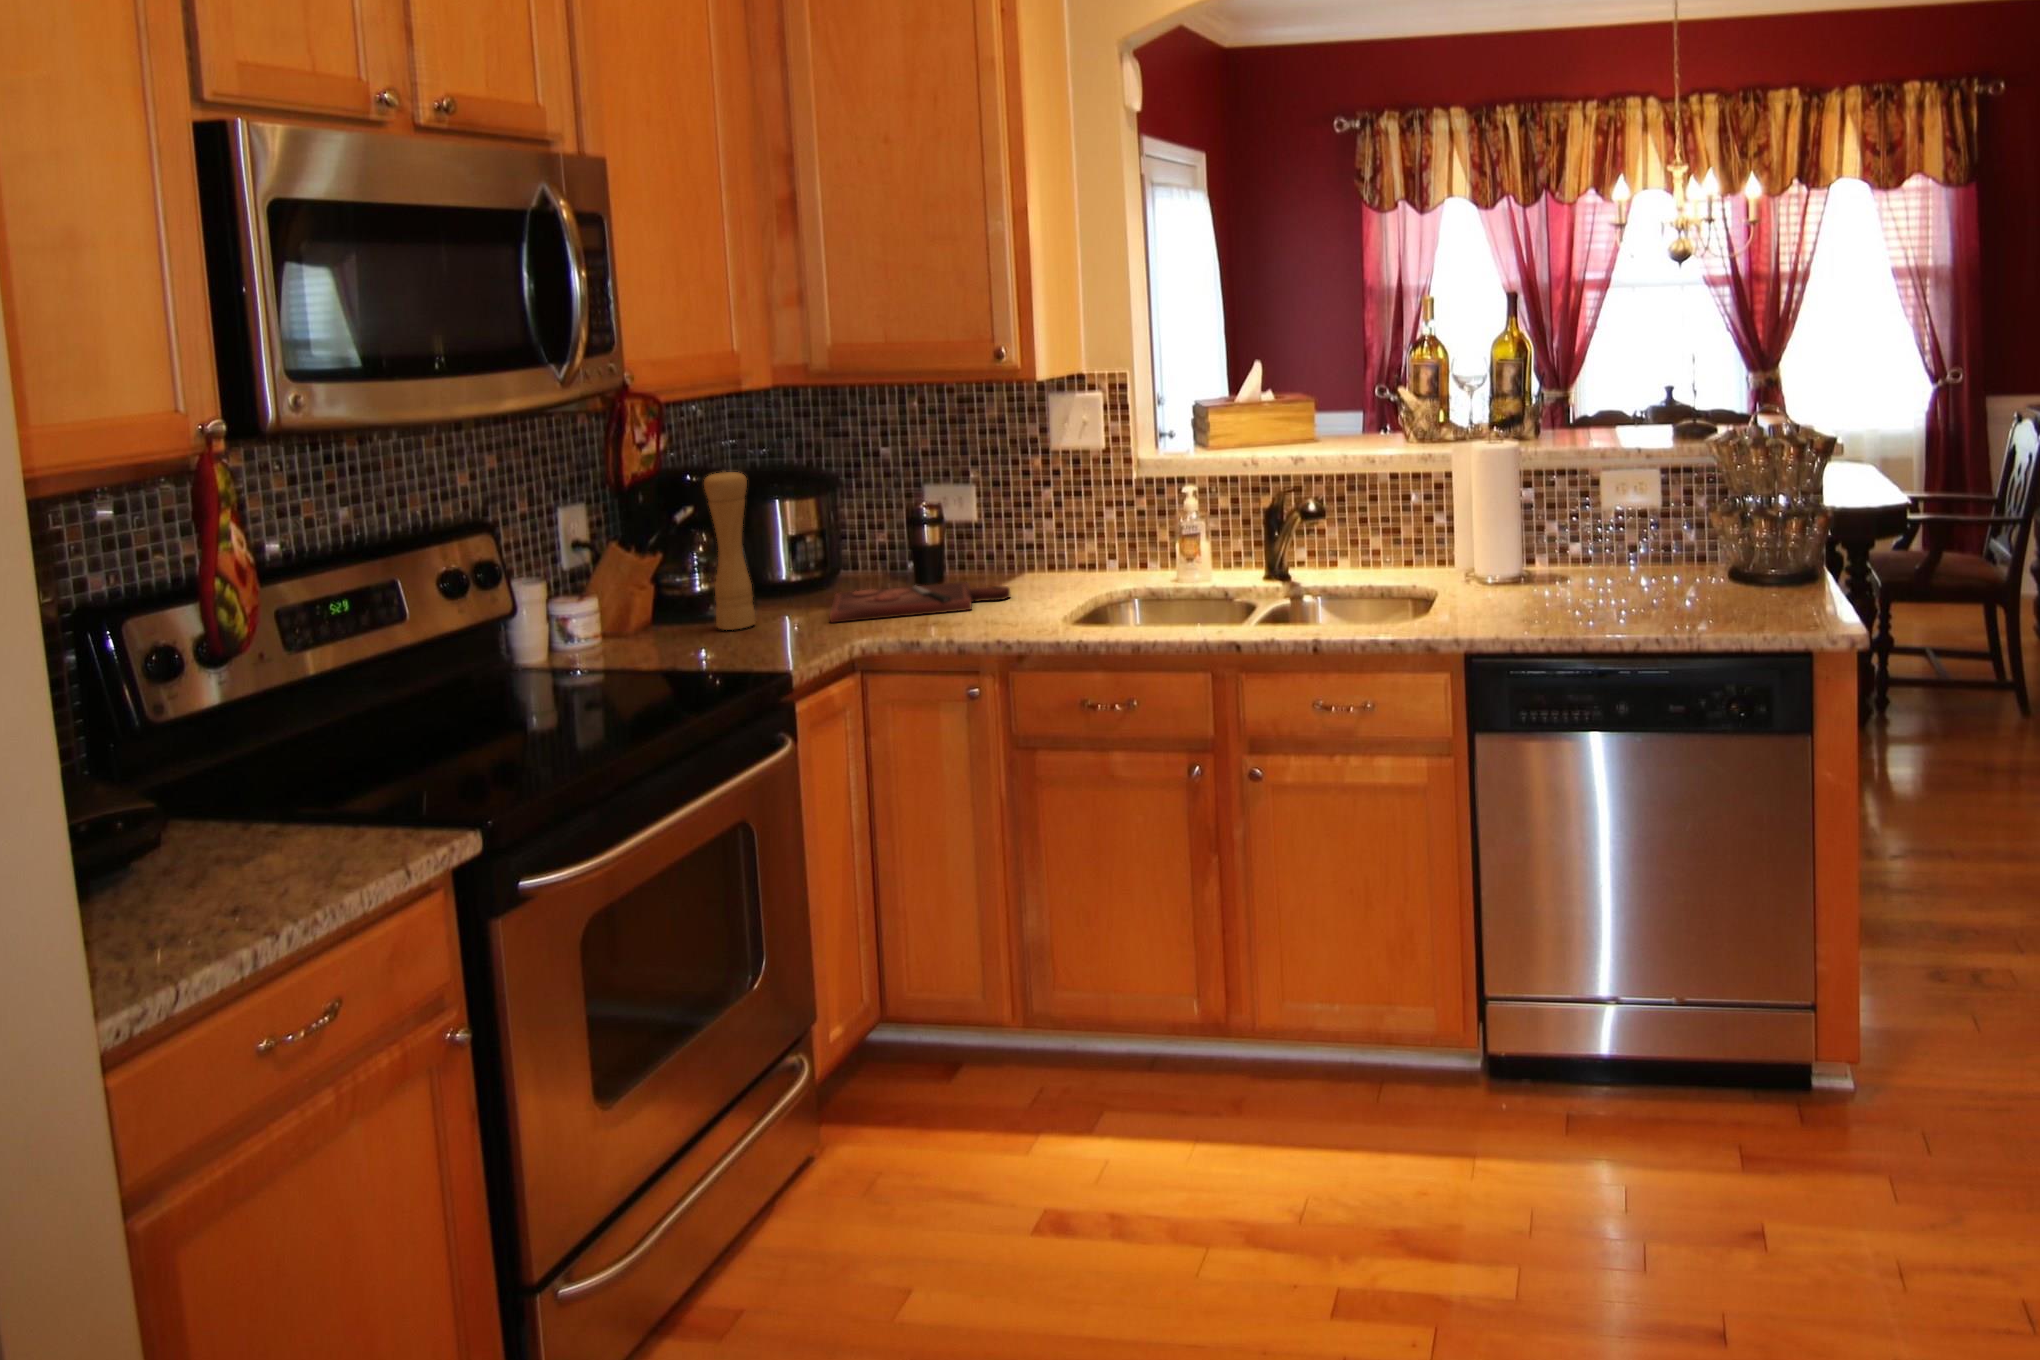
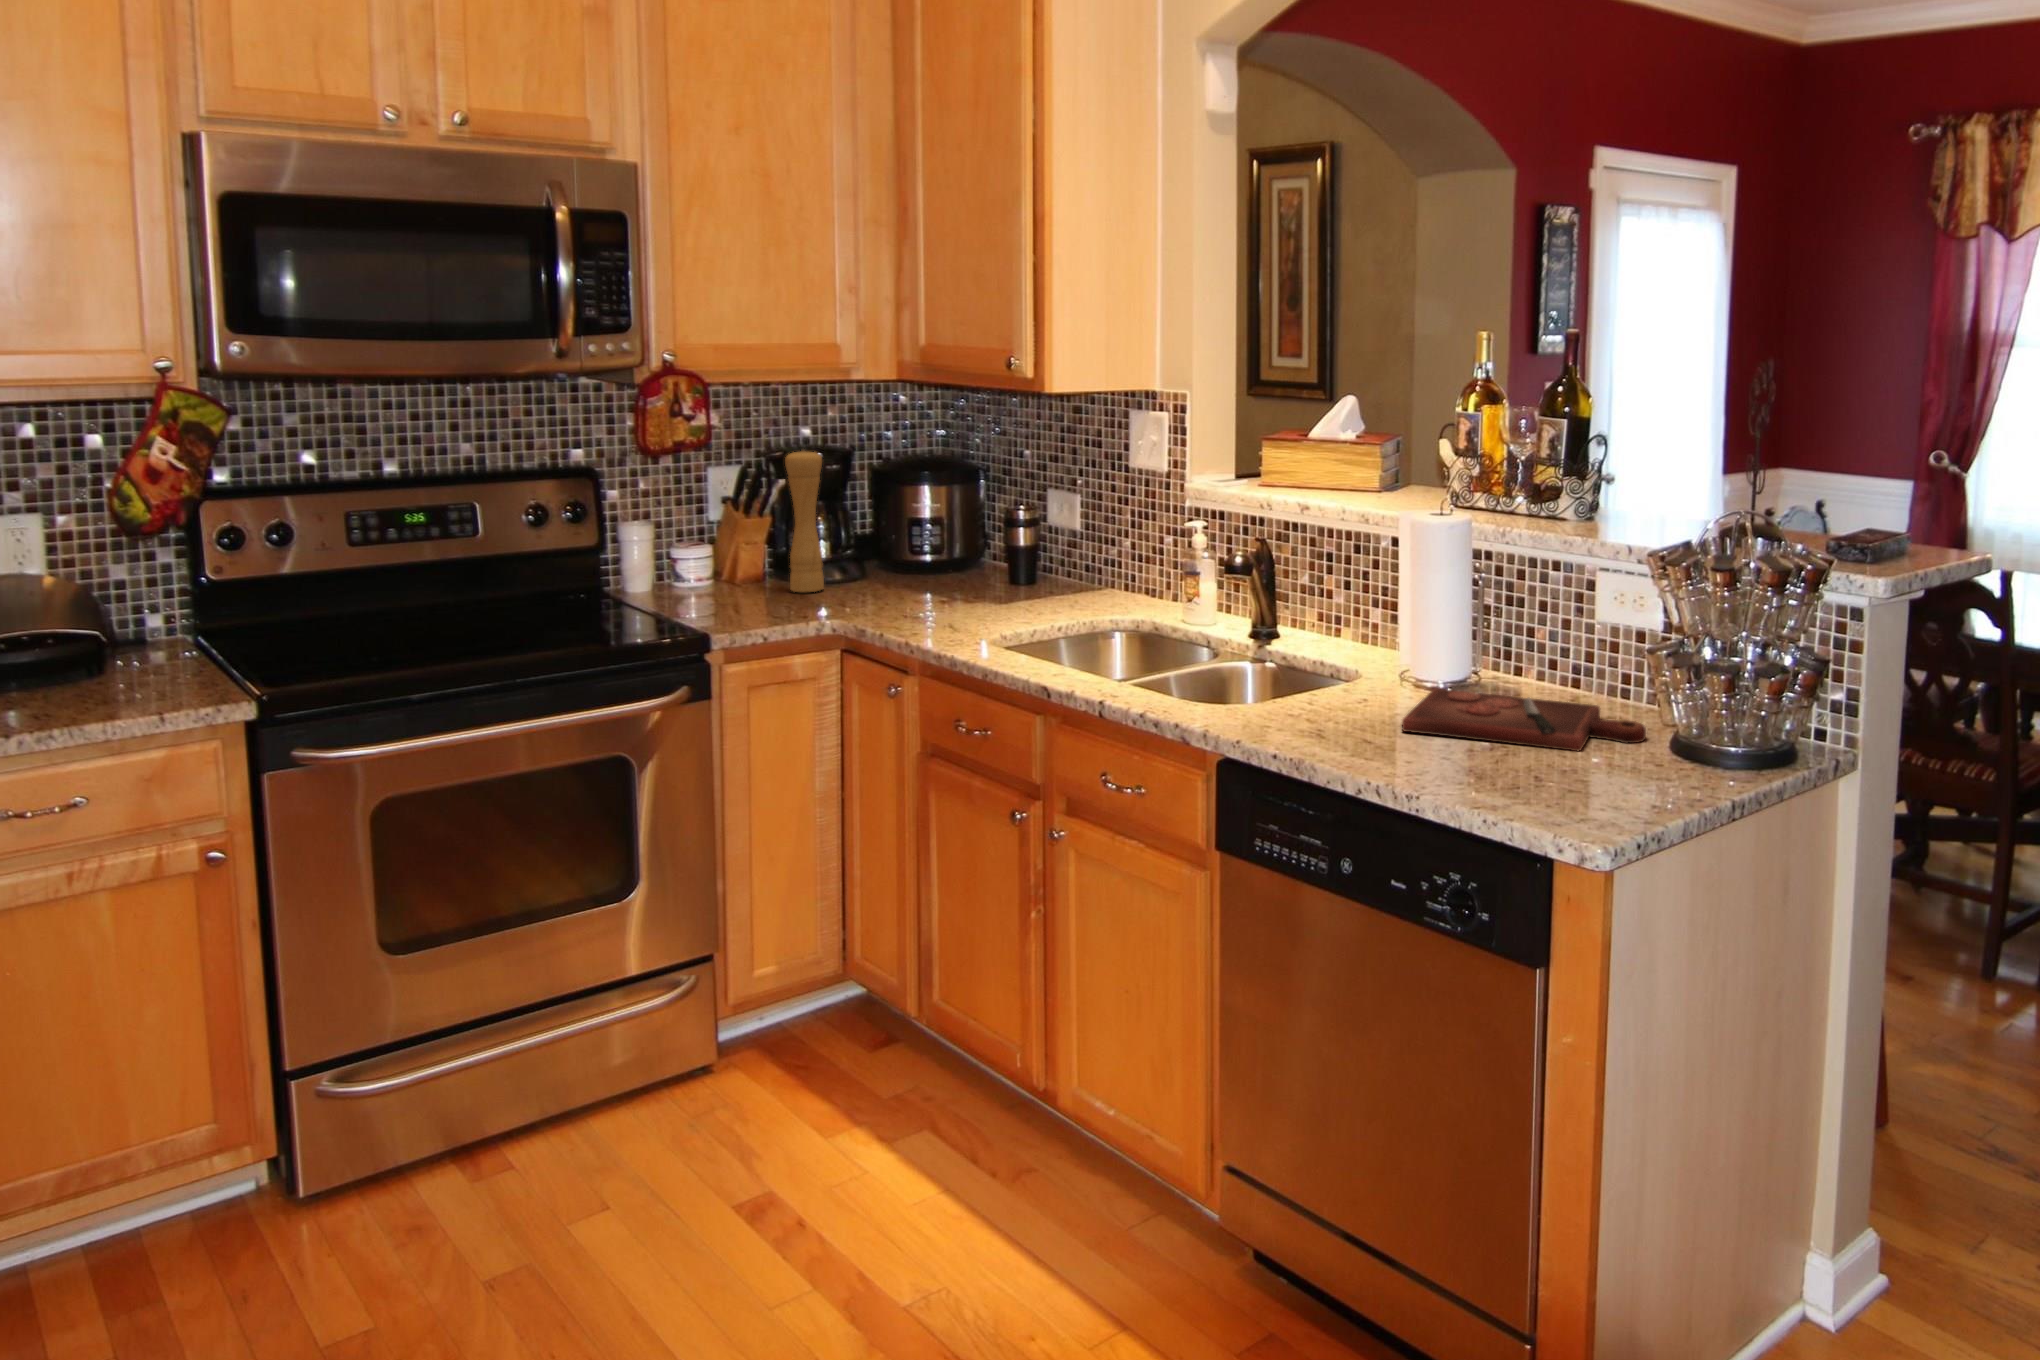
cutting board: present [830,582,1010,623] -> present [1402,689,1646,751]

